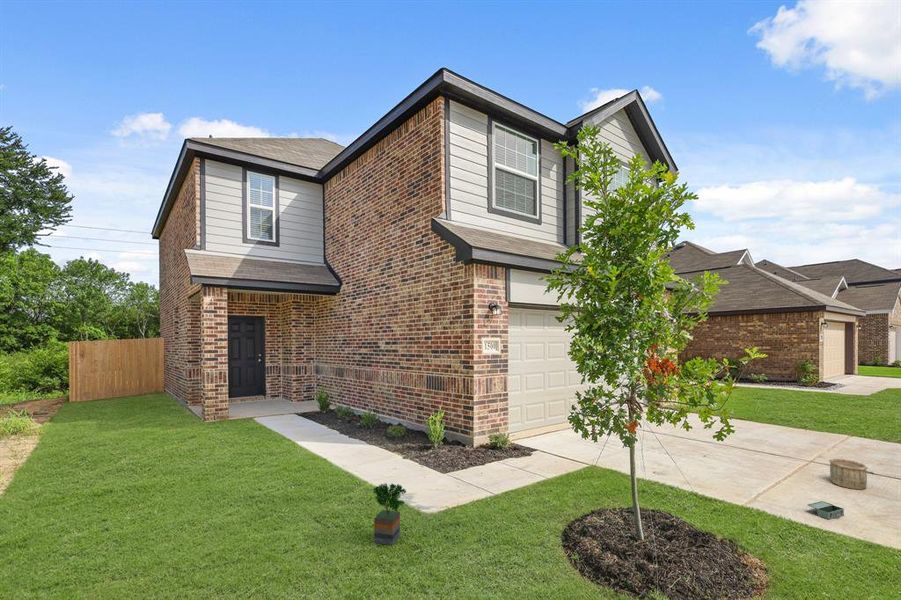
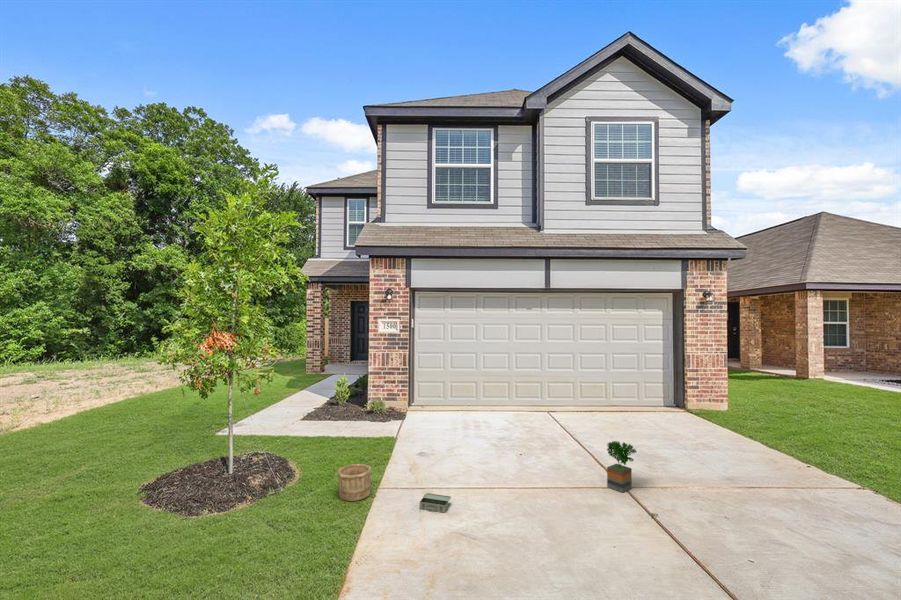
wooden bucket: present [829,459,867,490] -> present [337,464,371,501]
potted tree: present [373,483,406,545] -> present [607,441,637,493]

